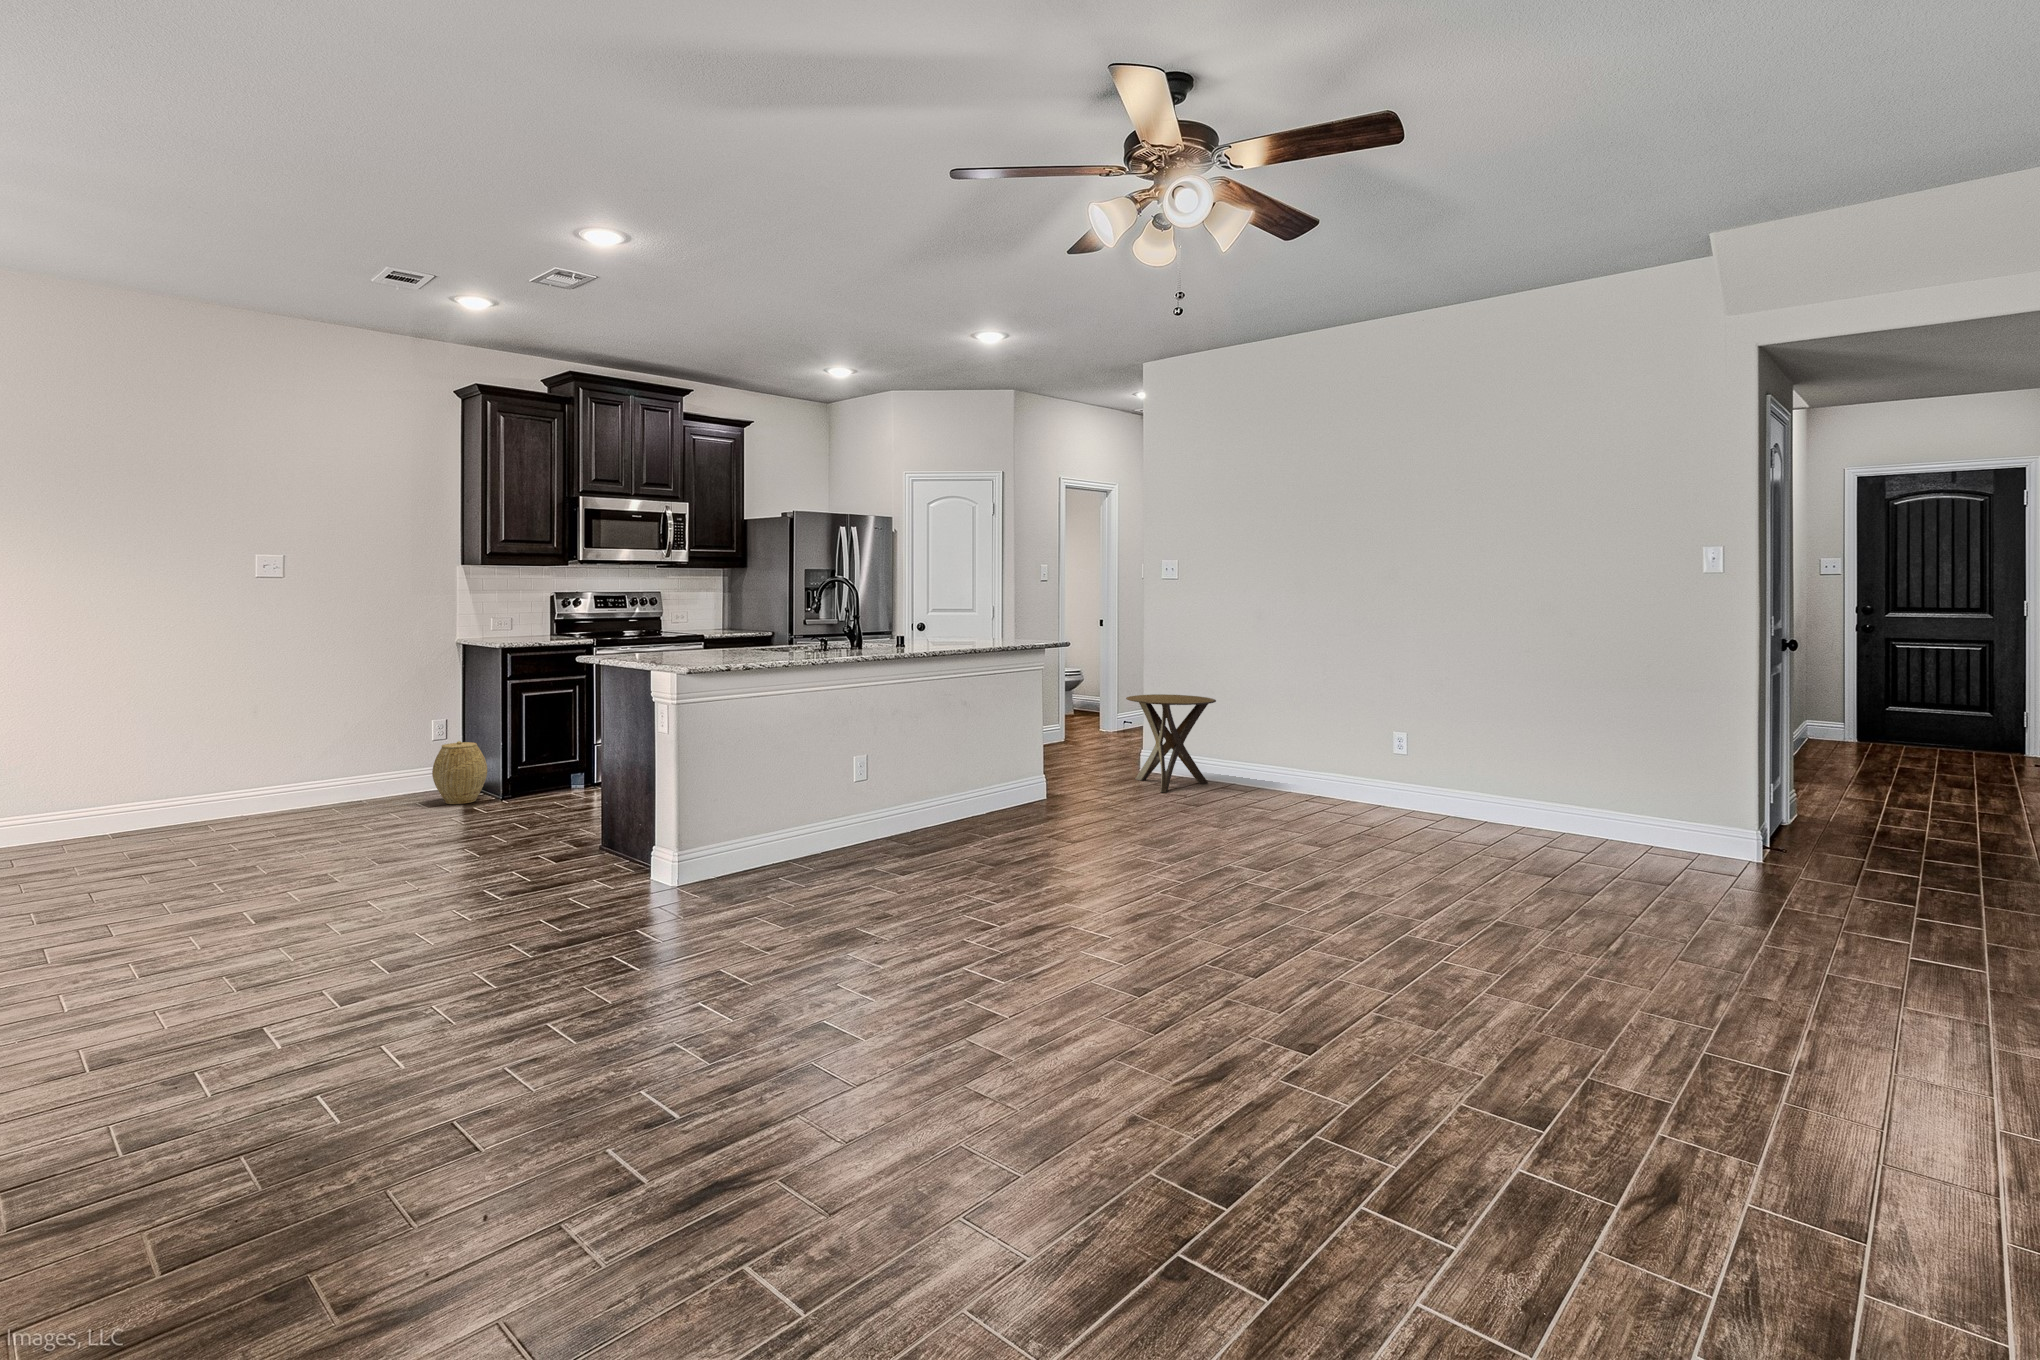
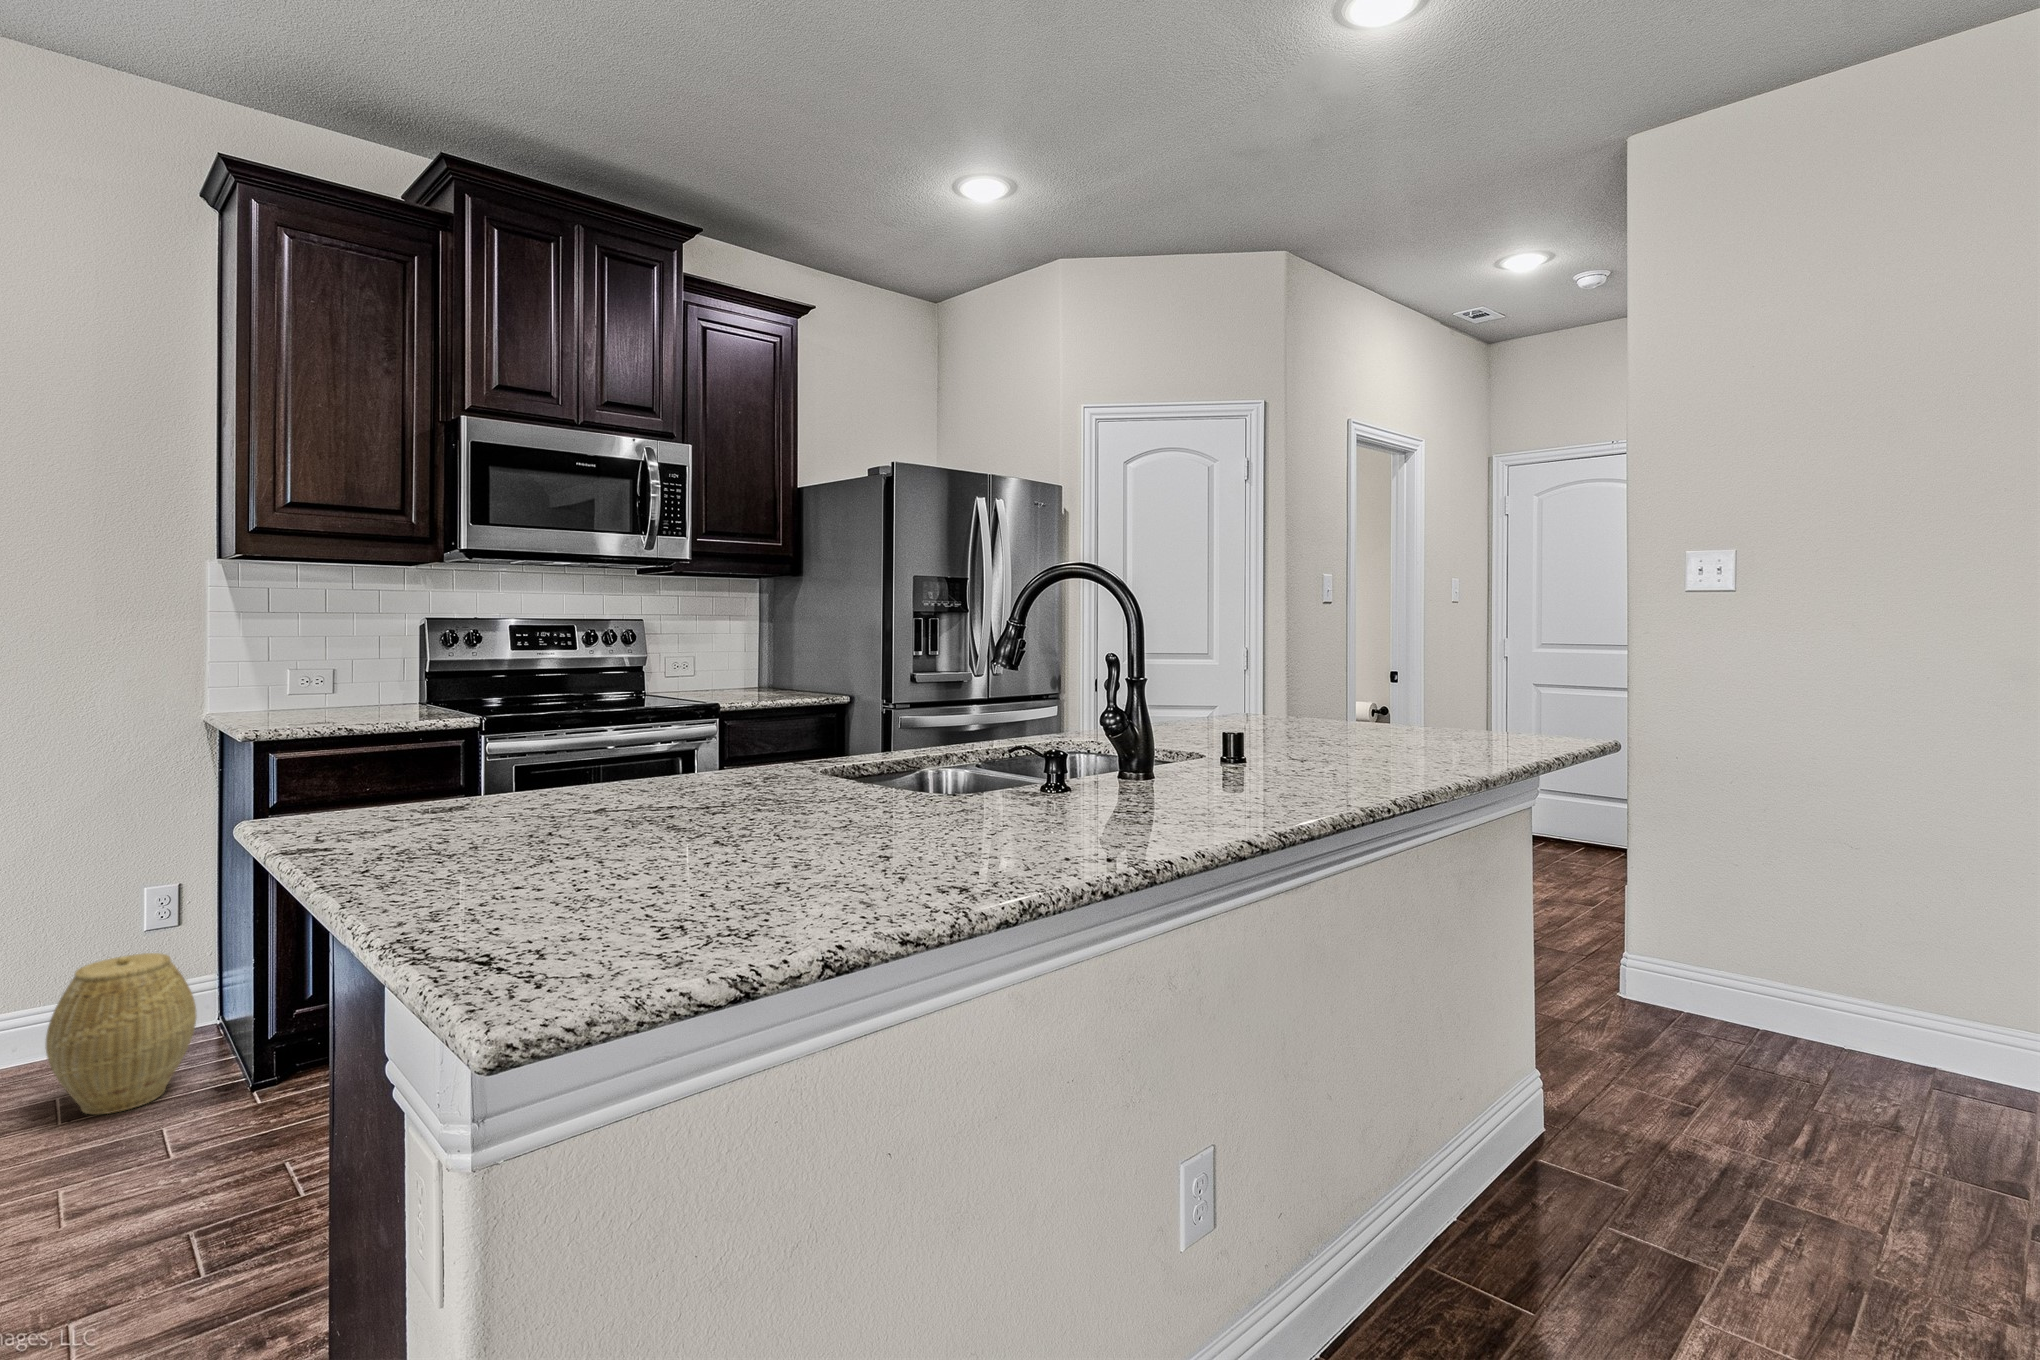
side table: present [1126,694,1216,793] -> none [1678,842,1970,1124]

